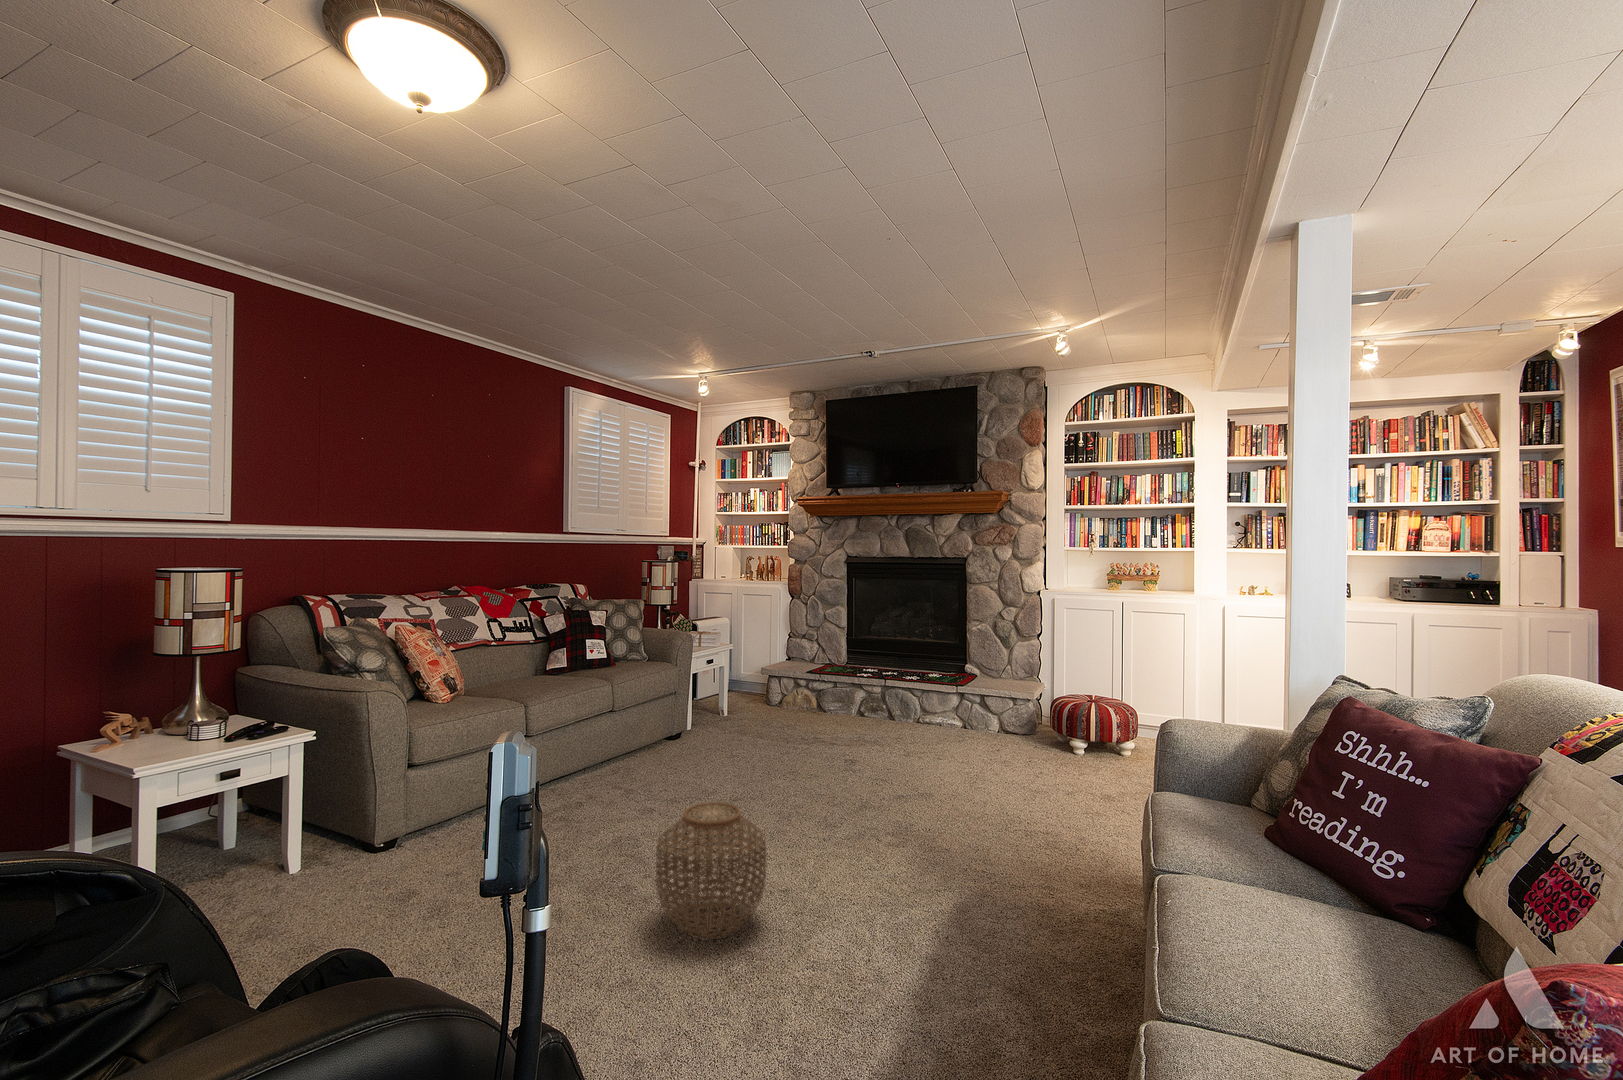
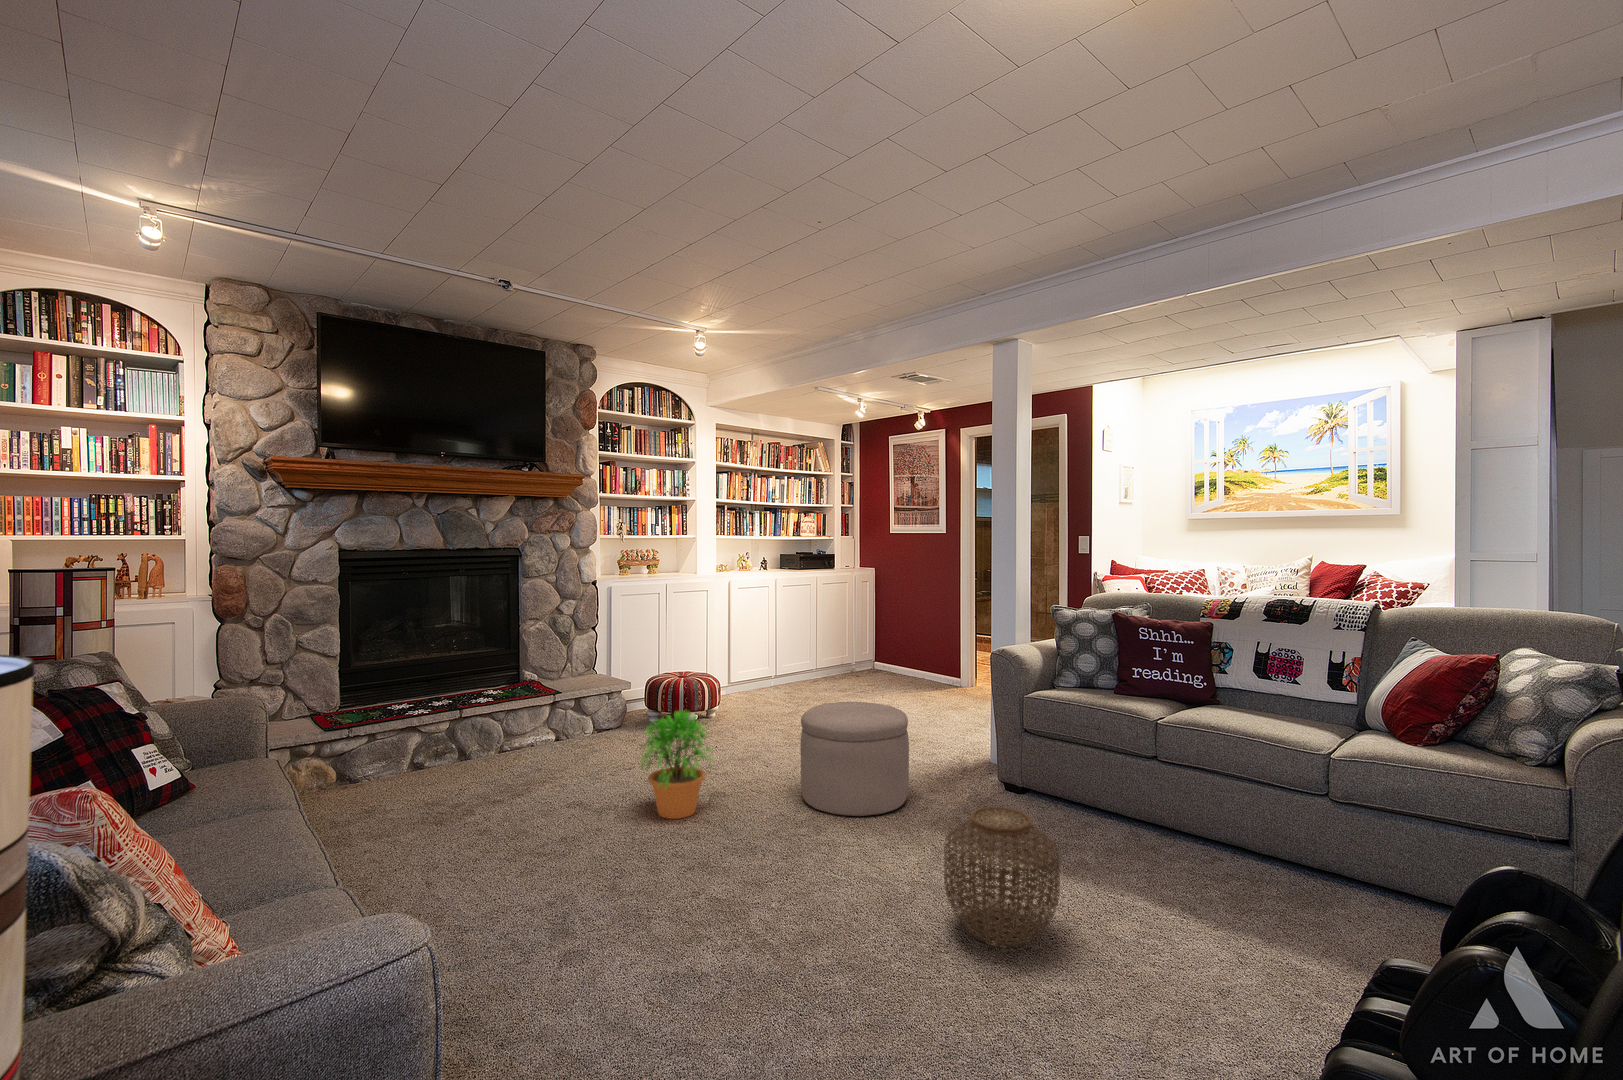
potted plant: none [822,695,895,789] -> present [641,711,711,819]
ottoman: none [914,729,1037,859] -> present [800,702,909,816]

